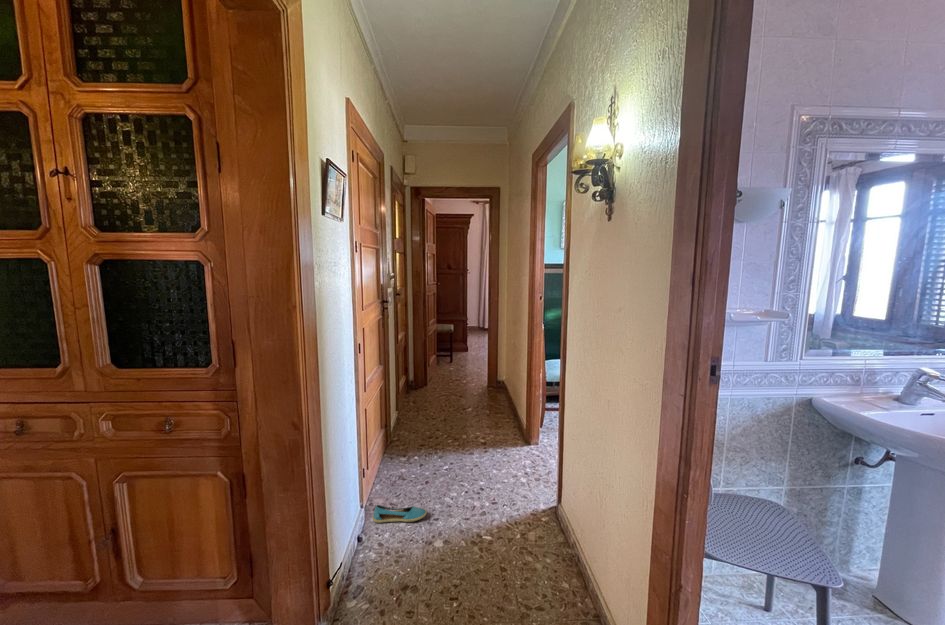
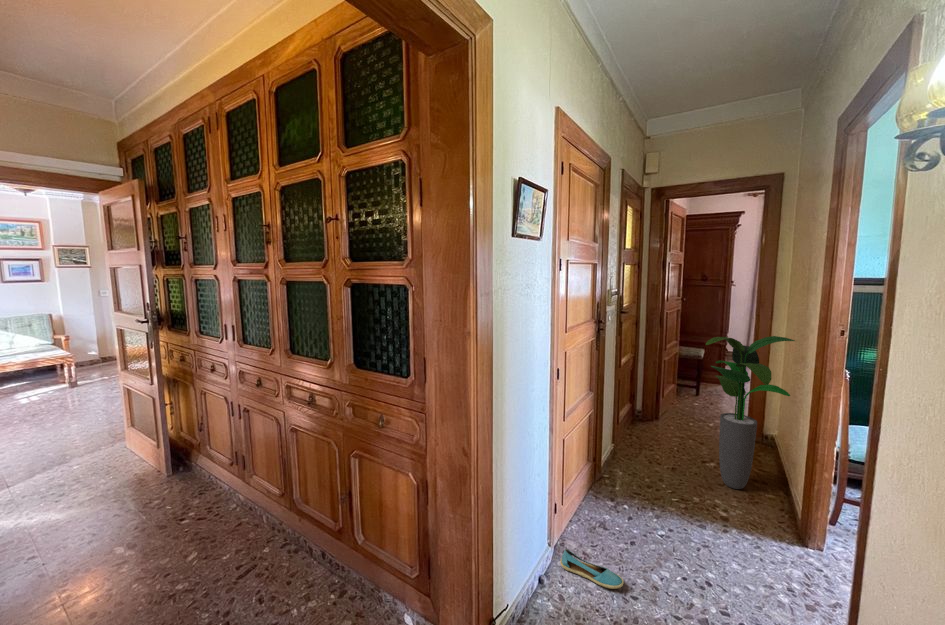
potted plant: none [463,305,516,423] -> present [706,336,795,489]

